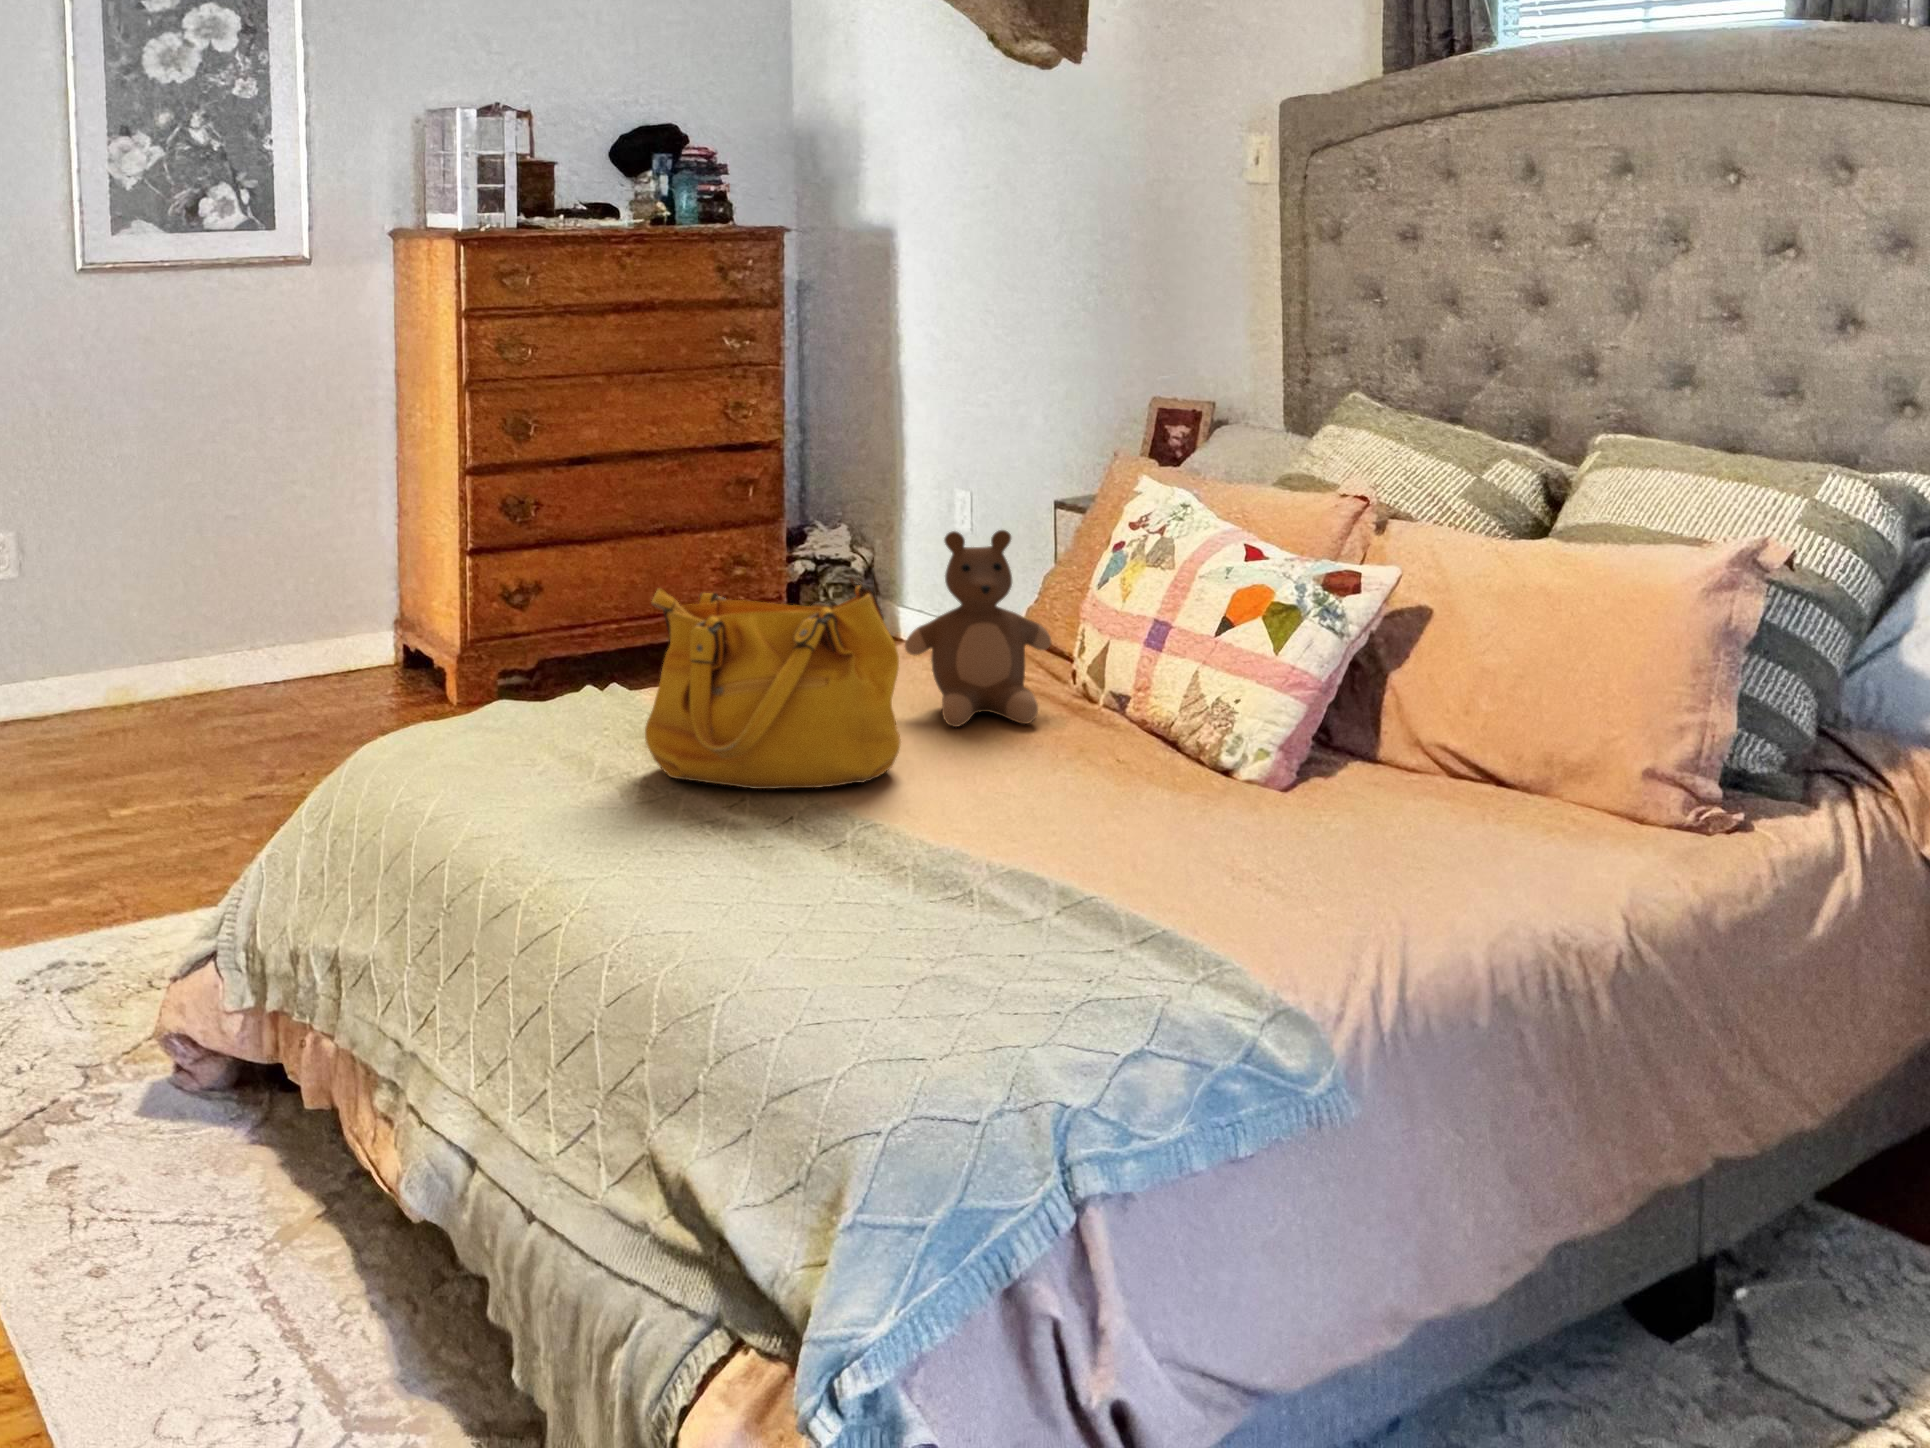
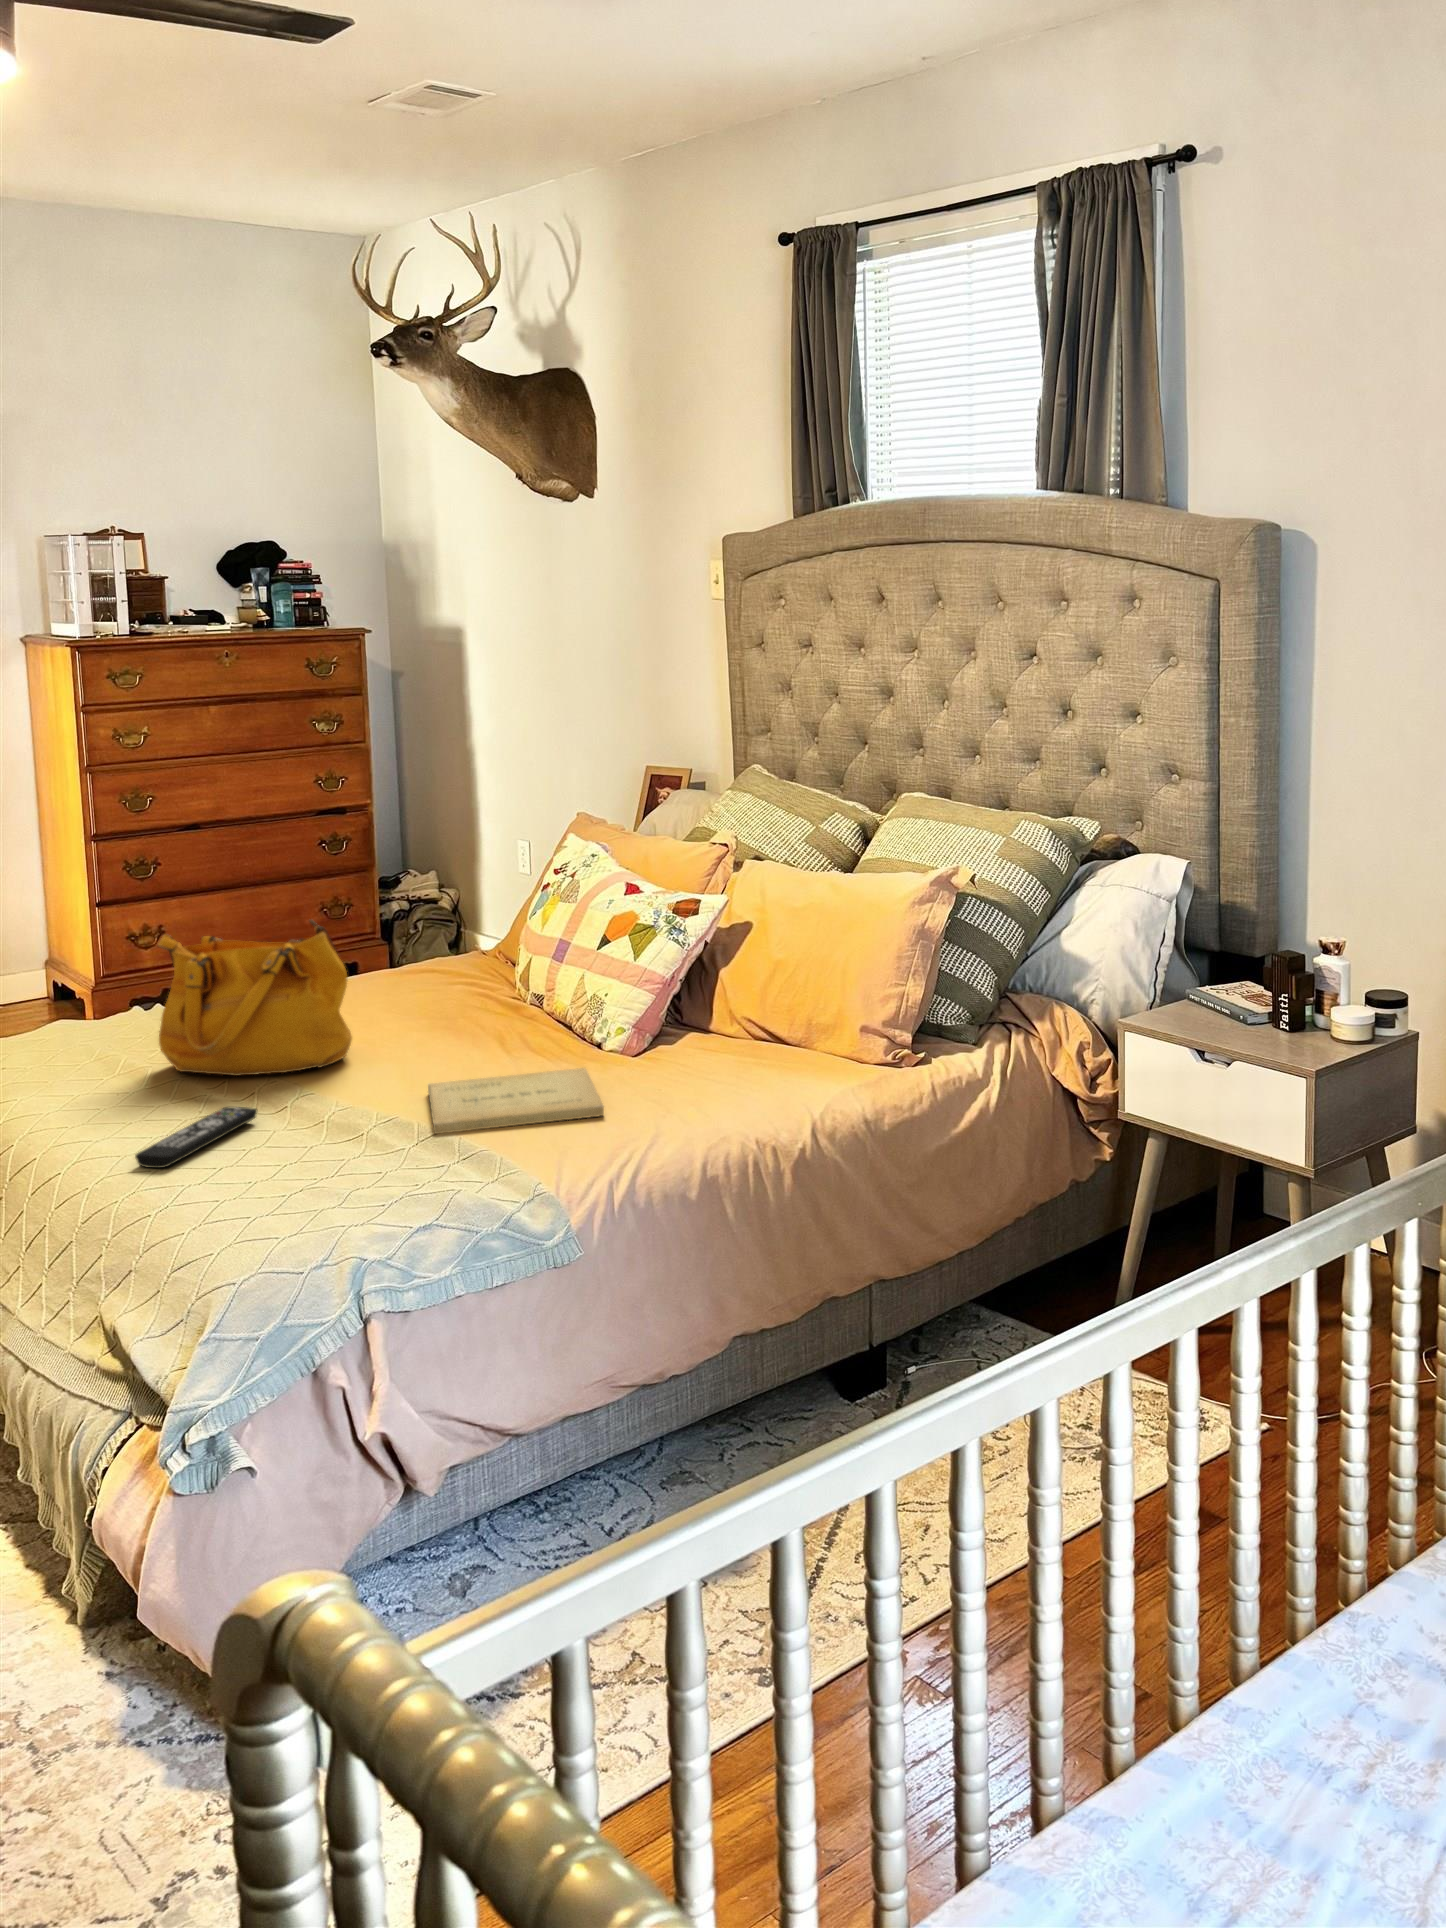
teddy bear: present [905,530,1051,727] -> none [378,879,491,1025]
book: none [1034,804,1315,896] -> present [428,1068,604,1134]
remote control: none [671,836,815,927] -> present [135,1107,258,1168]

